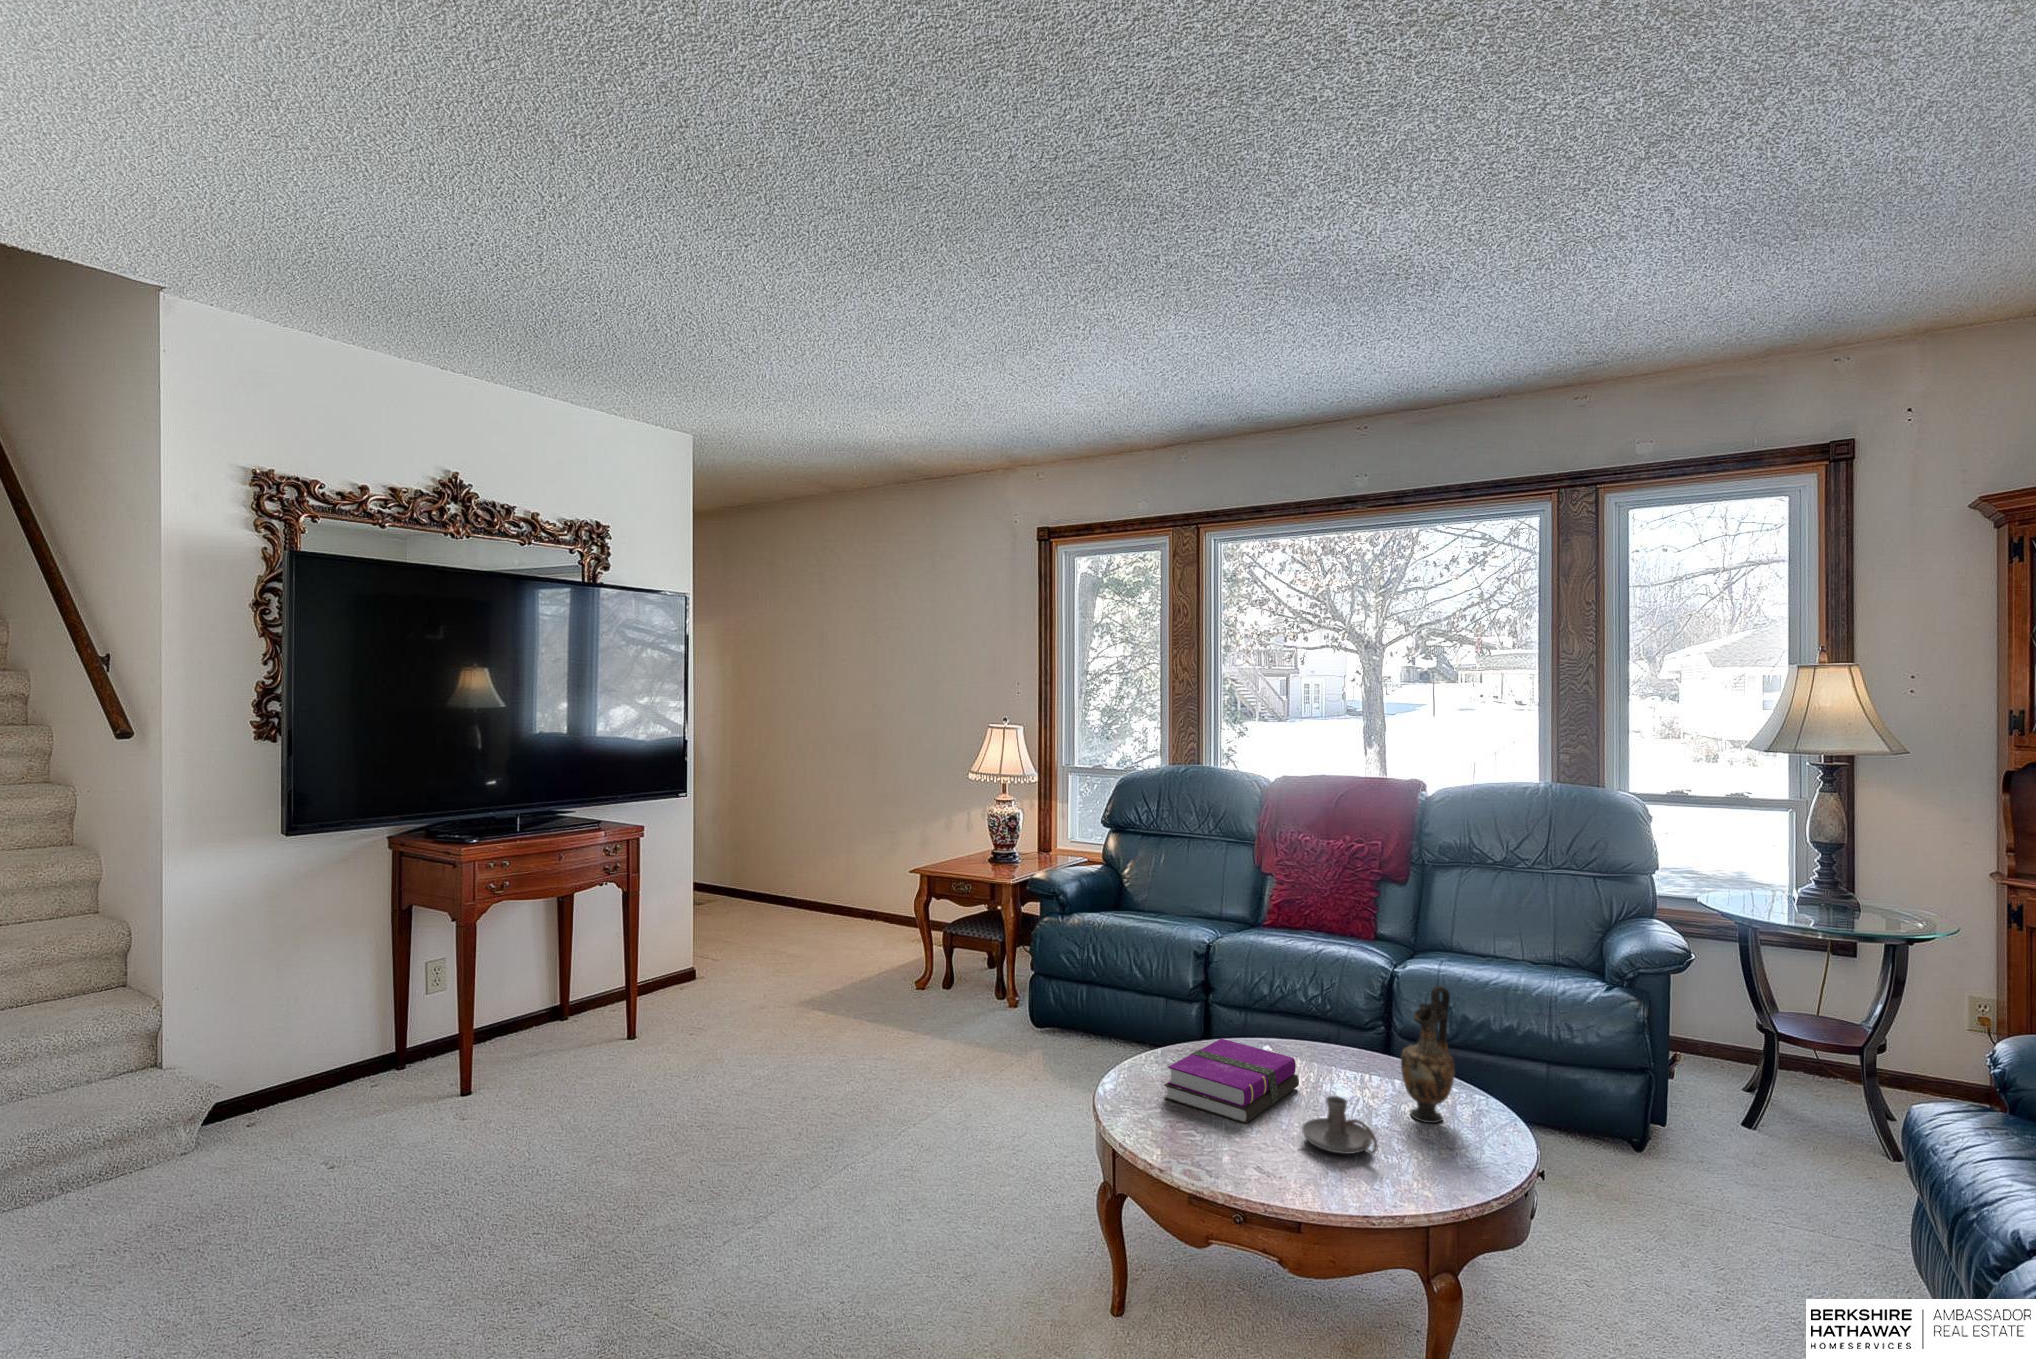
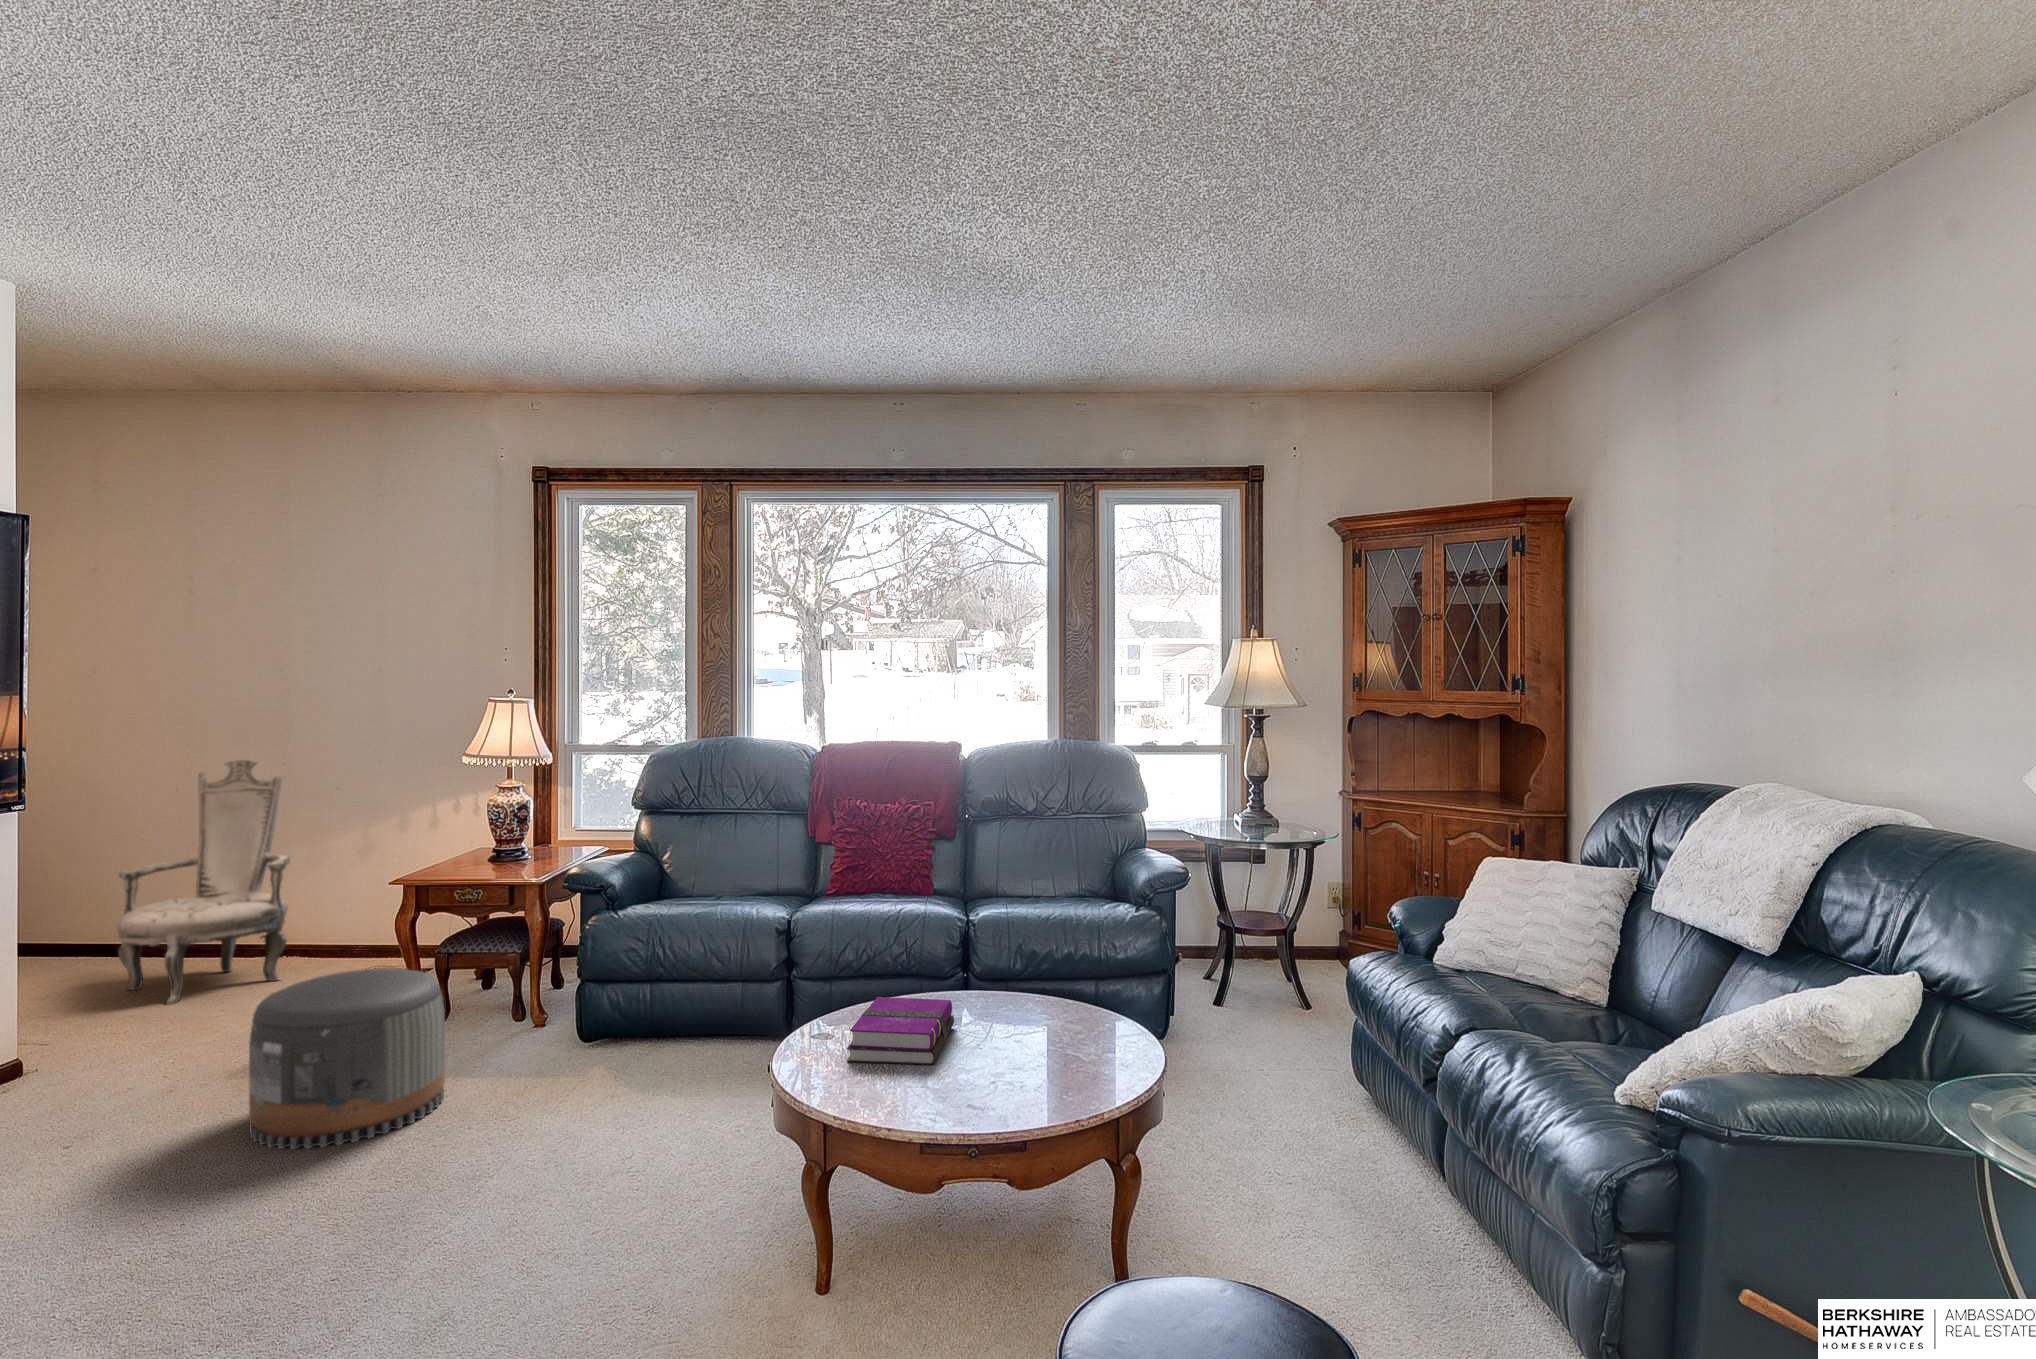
armchair: none [777,766,880,941] -> present [117,760,291,1005]
pouf: none [787,935,917,1070] -> present [249,968,445,1149]
vase: present [1401,986,1455,1123] -> none [1043,913,1085,1030]
candle holder: present [1302,1096,1377,1155] -> none [985,1020,1054,1068]

